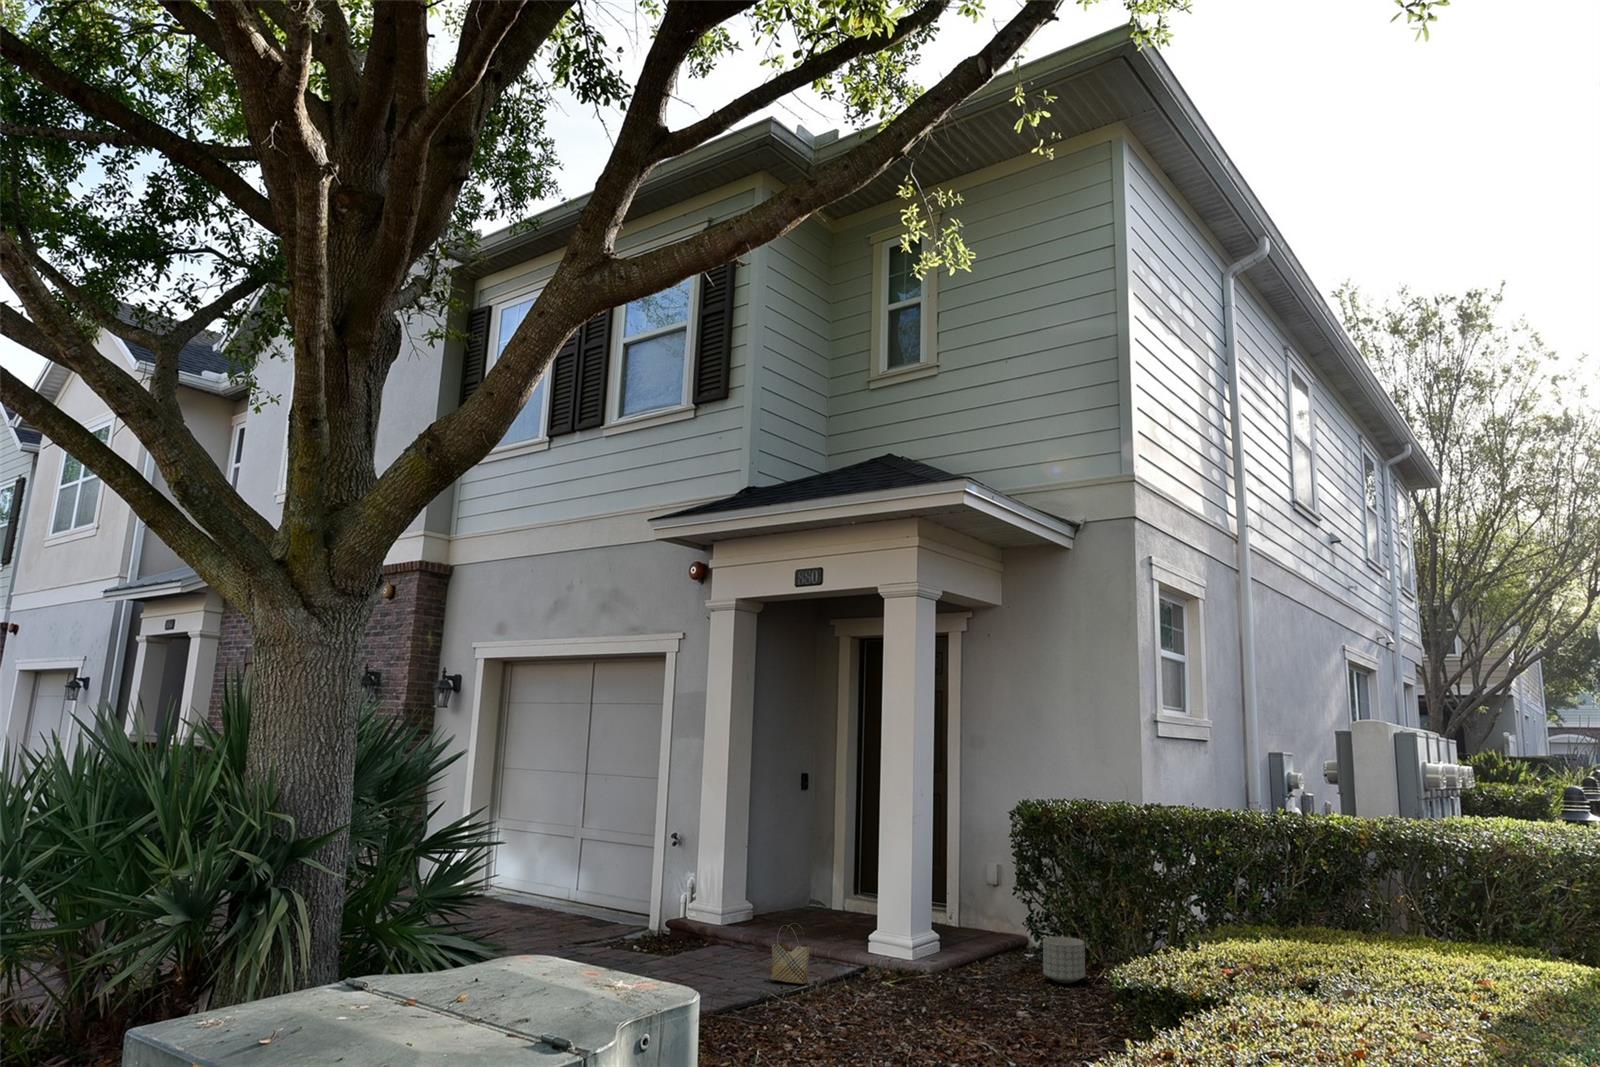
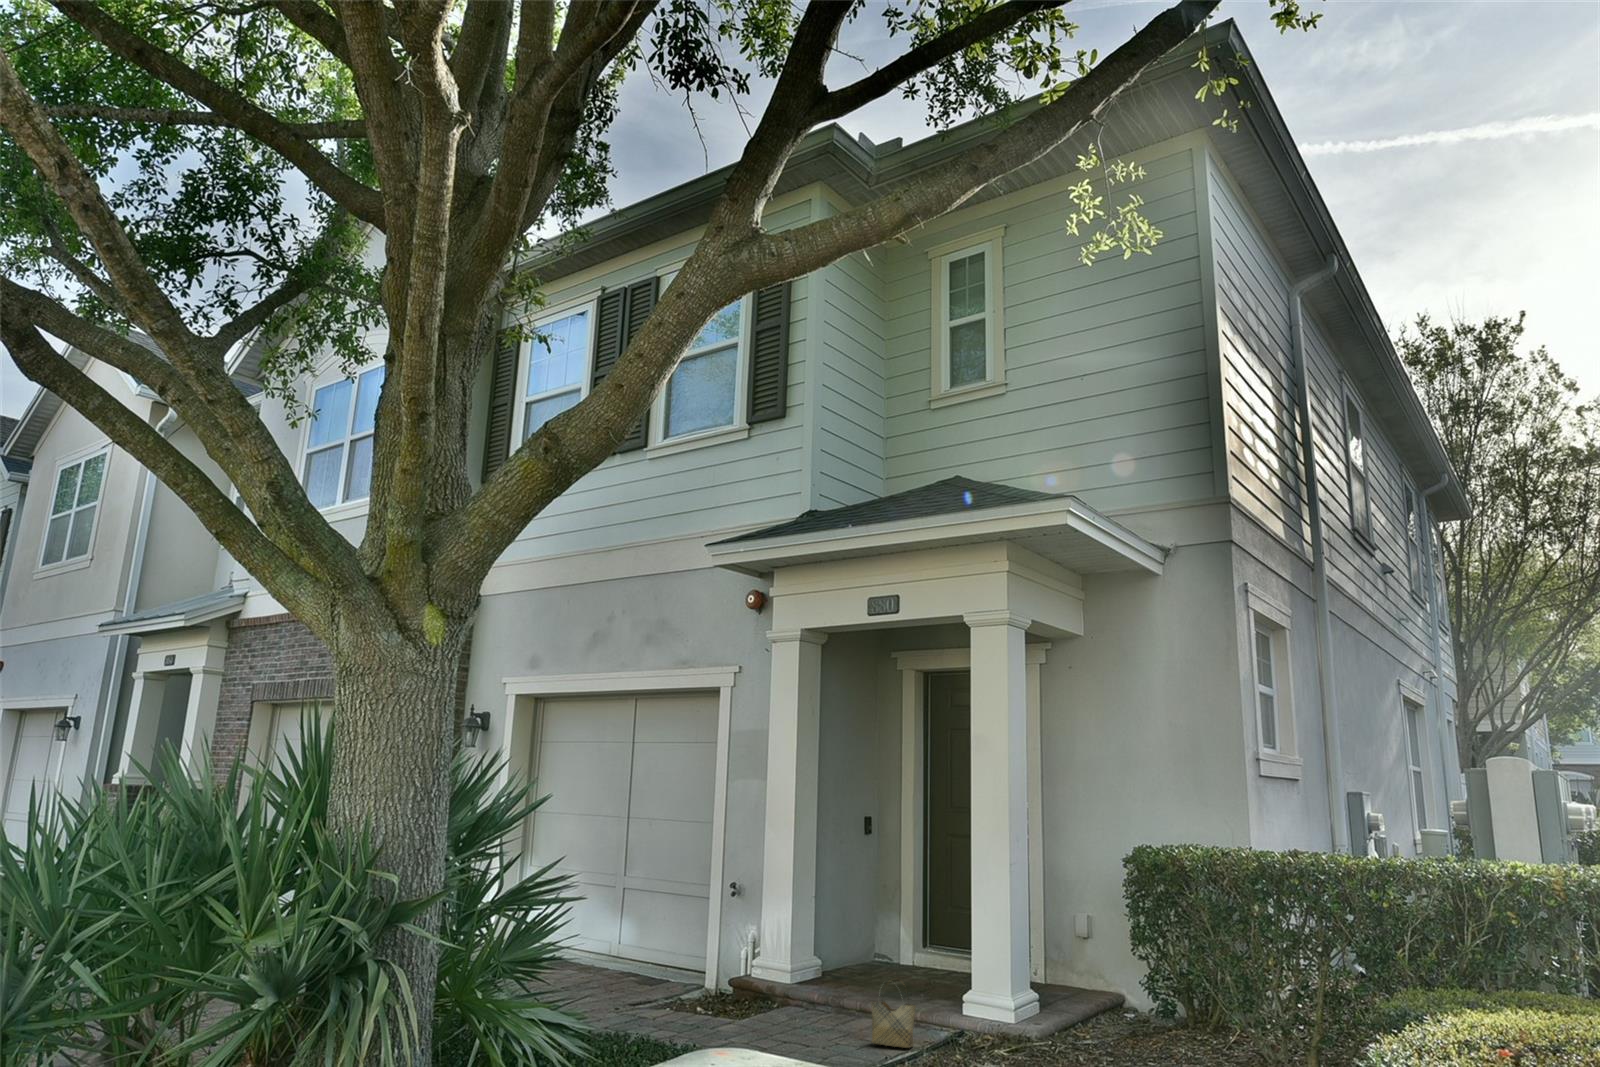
planter: present [1043,937,1085,984] -> none [1173,994,1223,1047]

